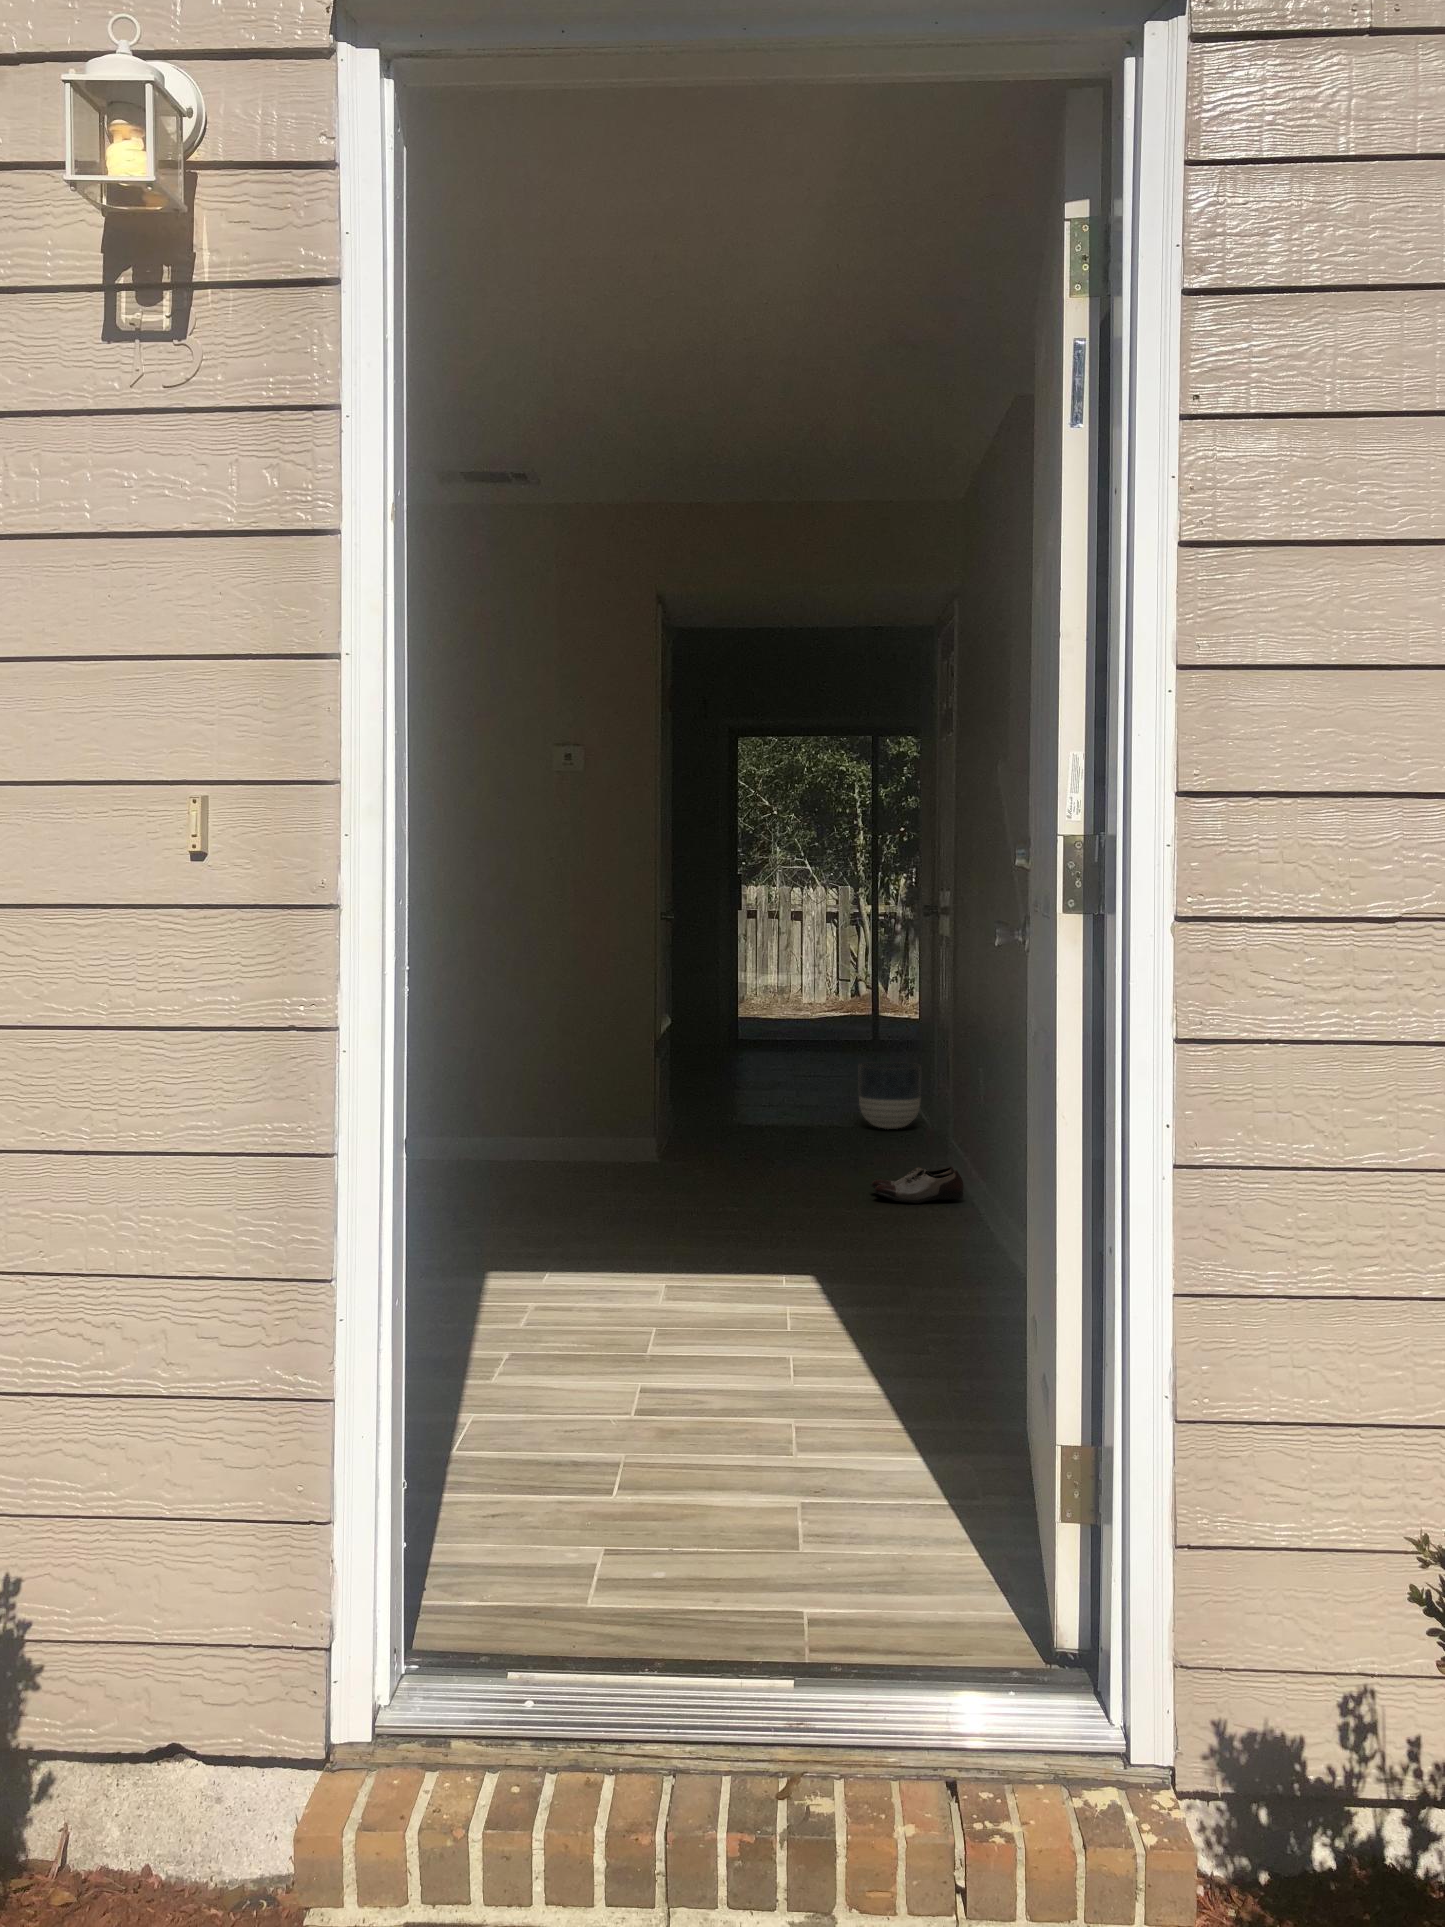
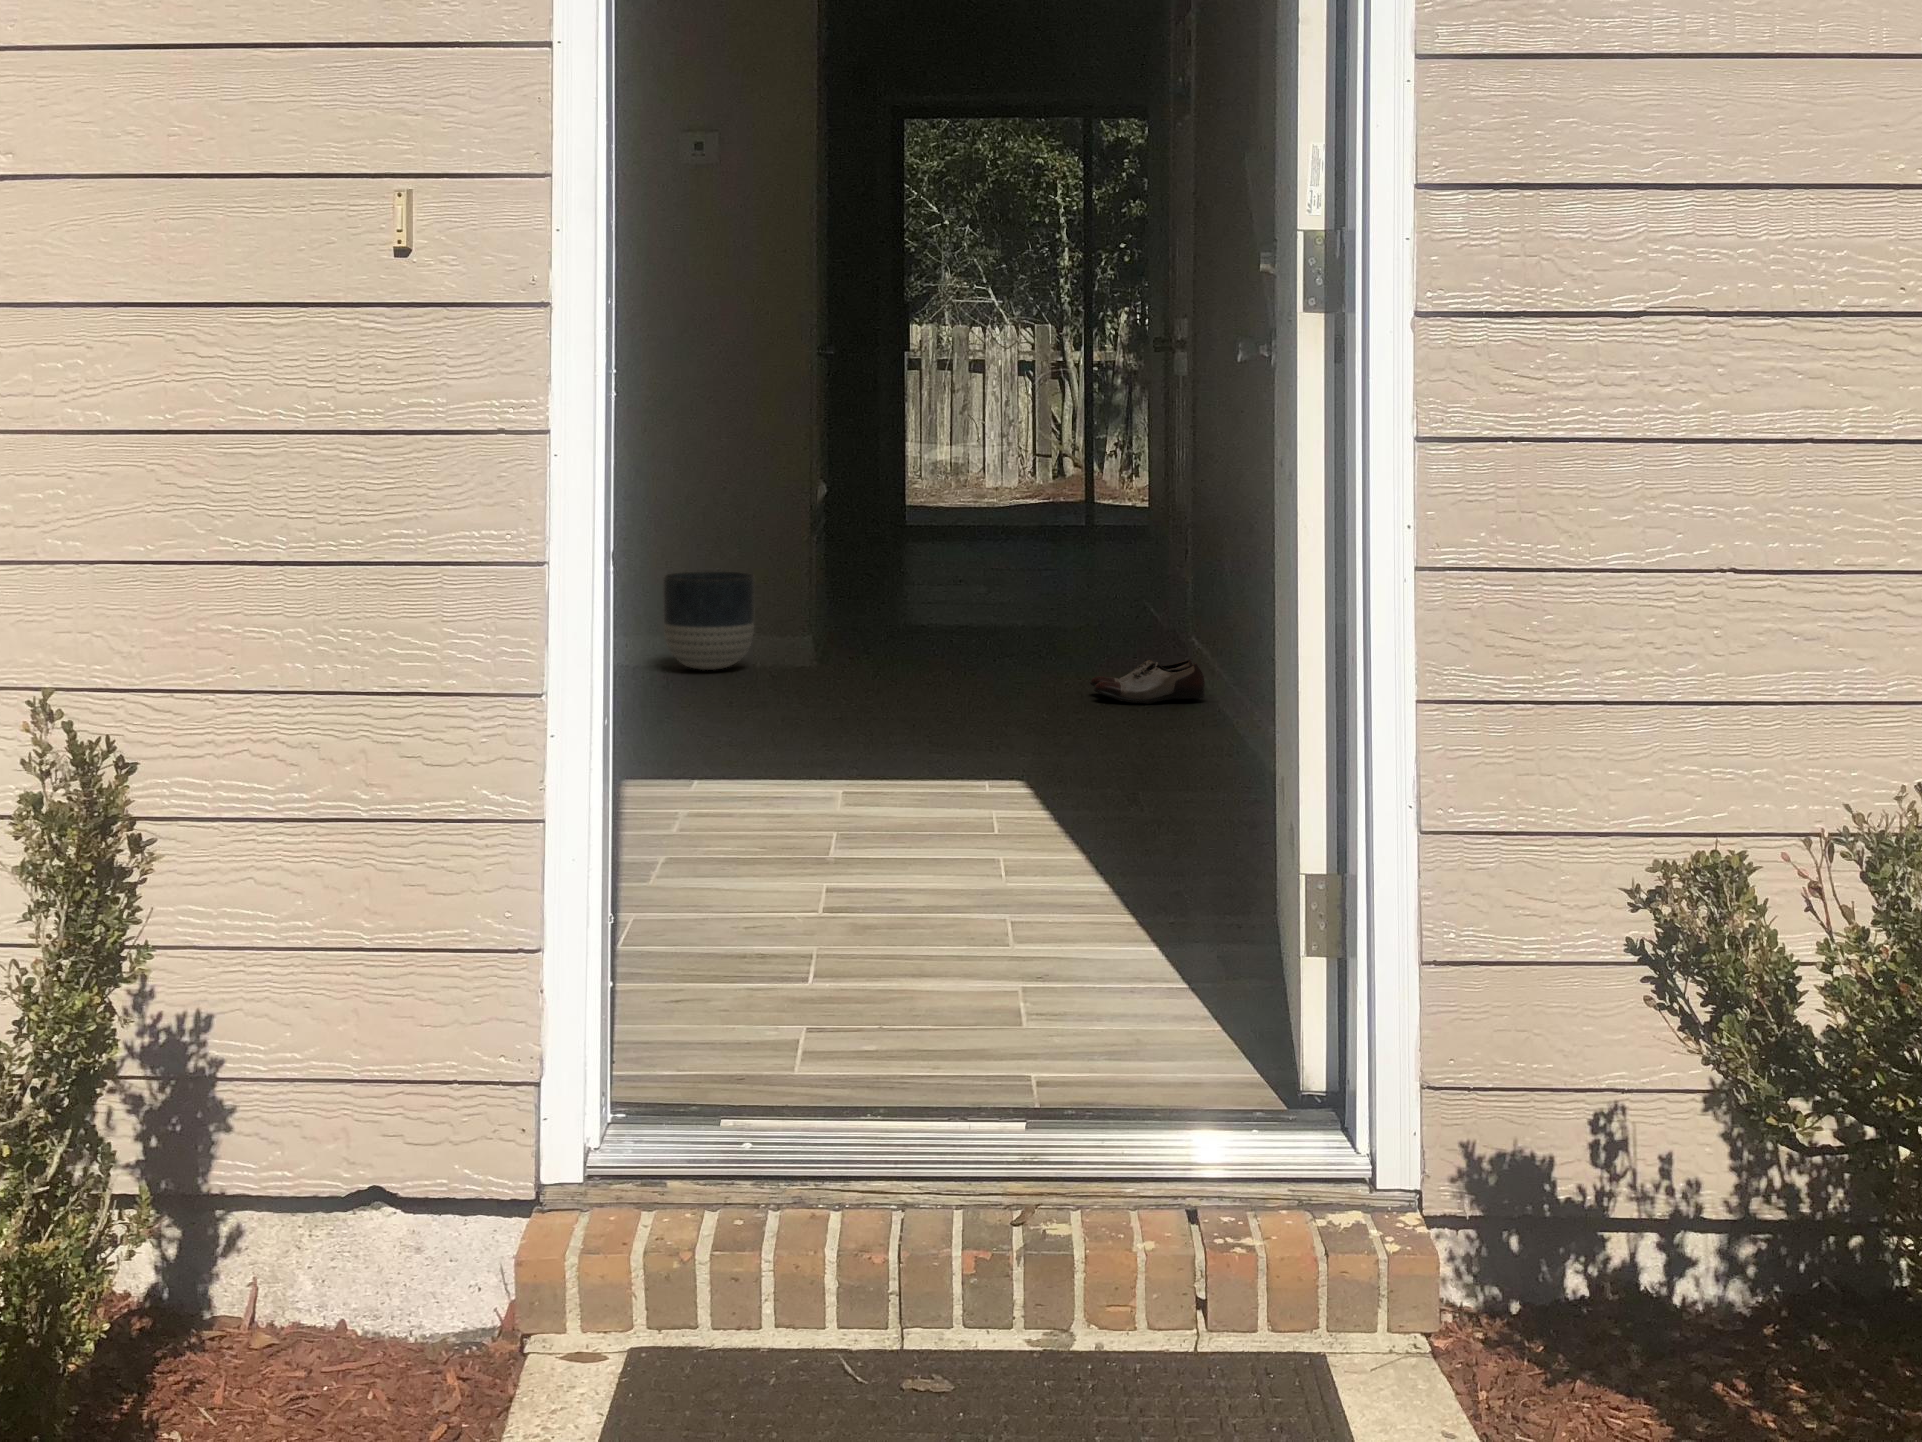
planter: present [858,1062,921,1129] -> present [663,571,755,670]

